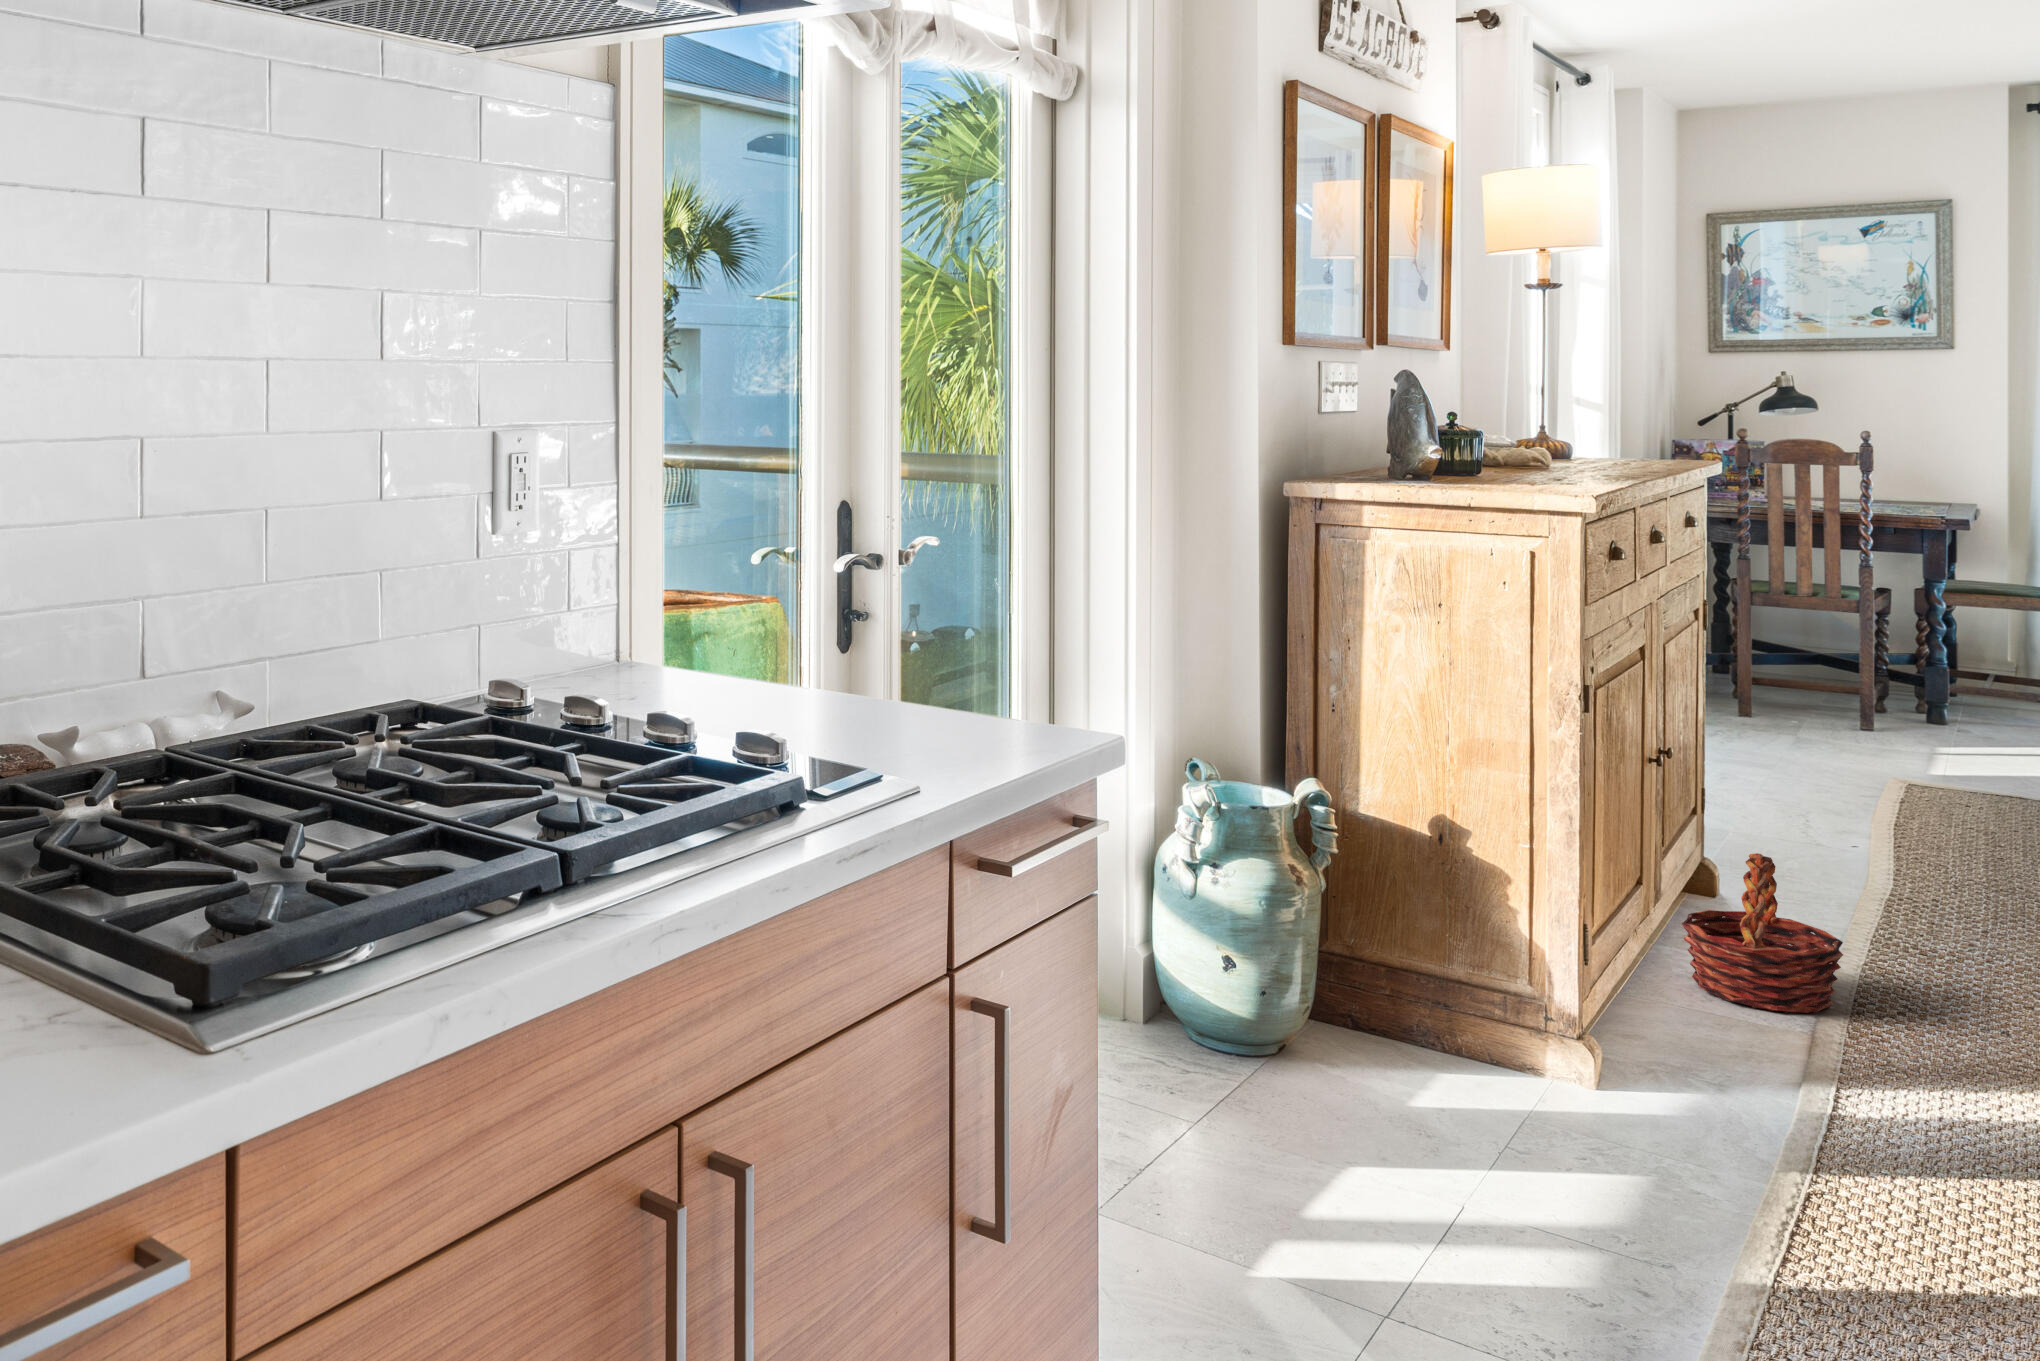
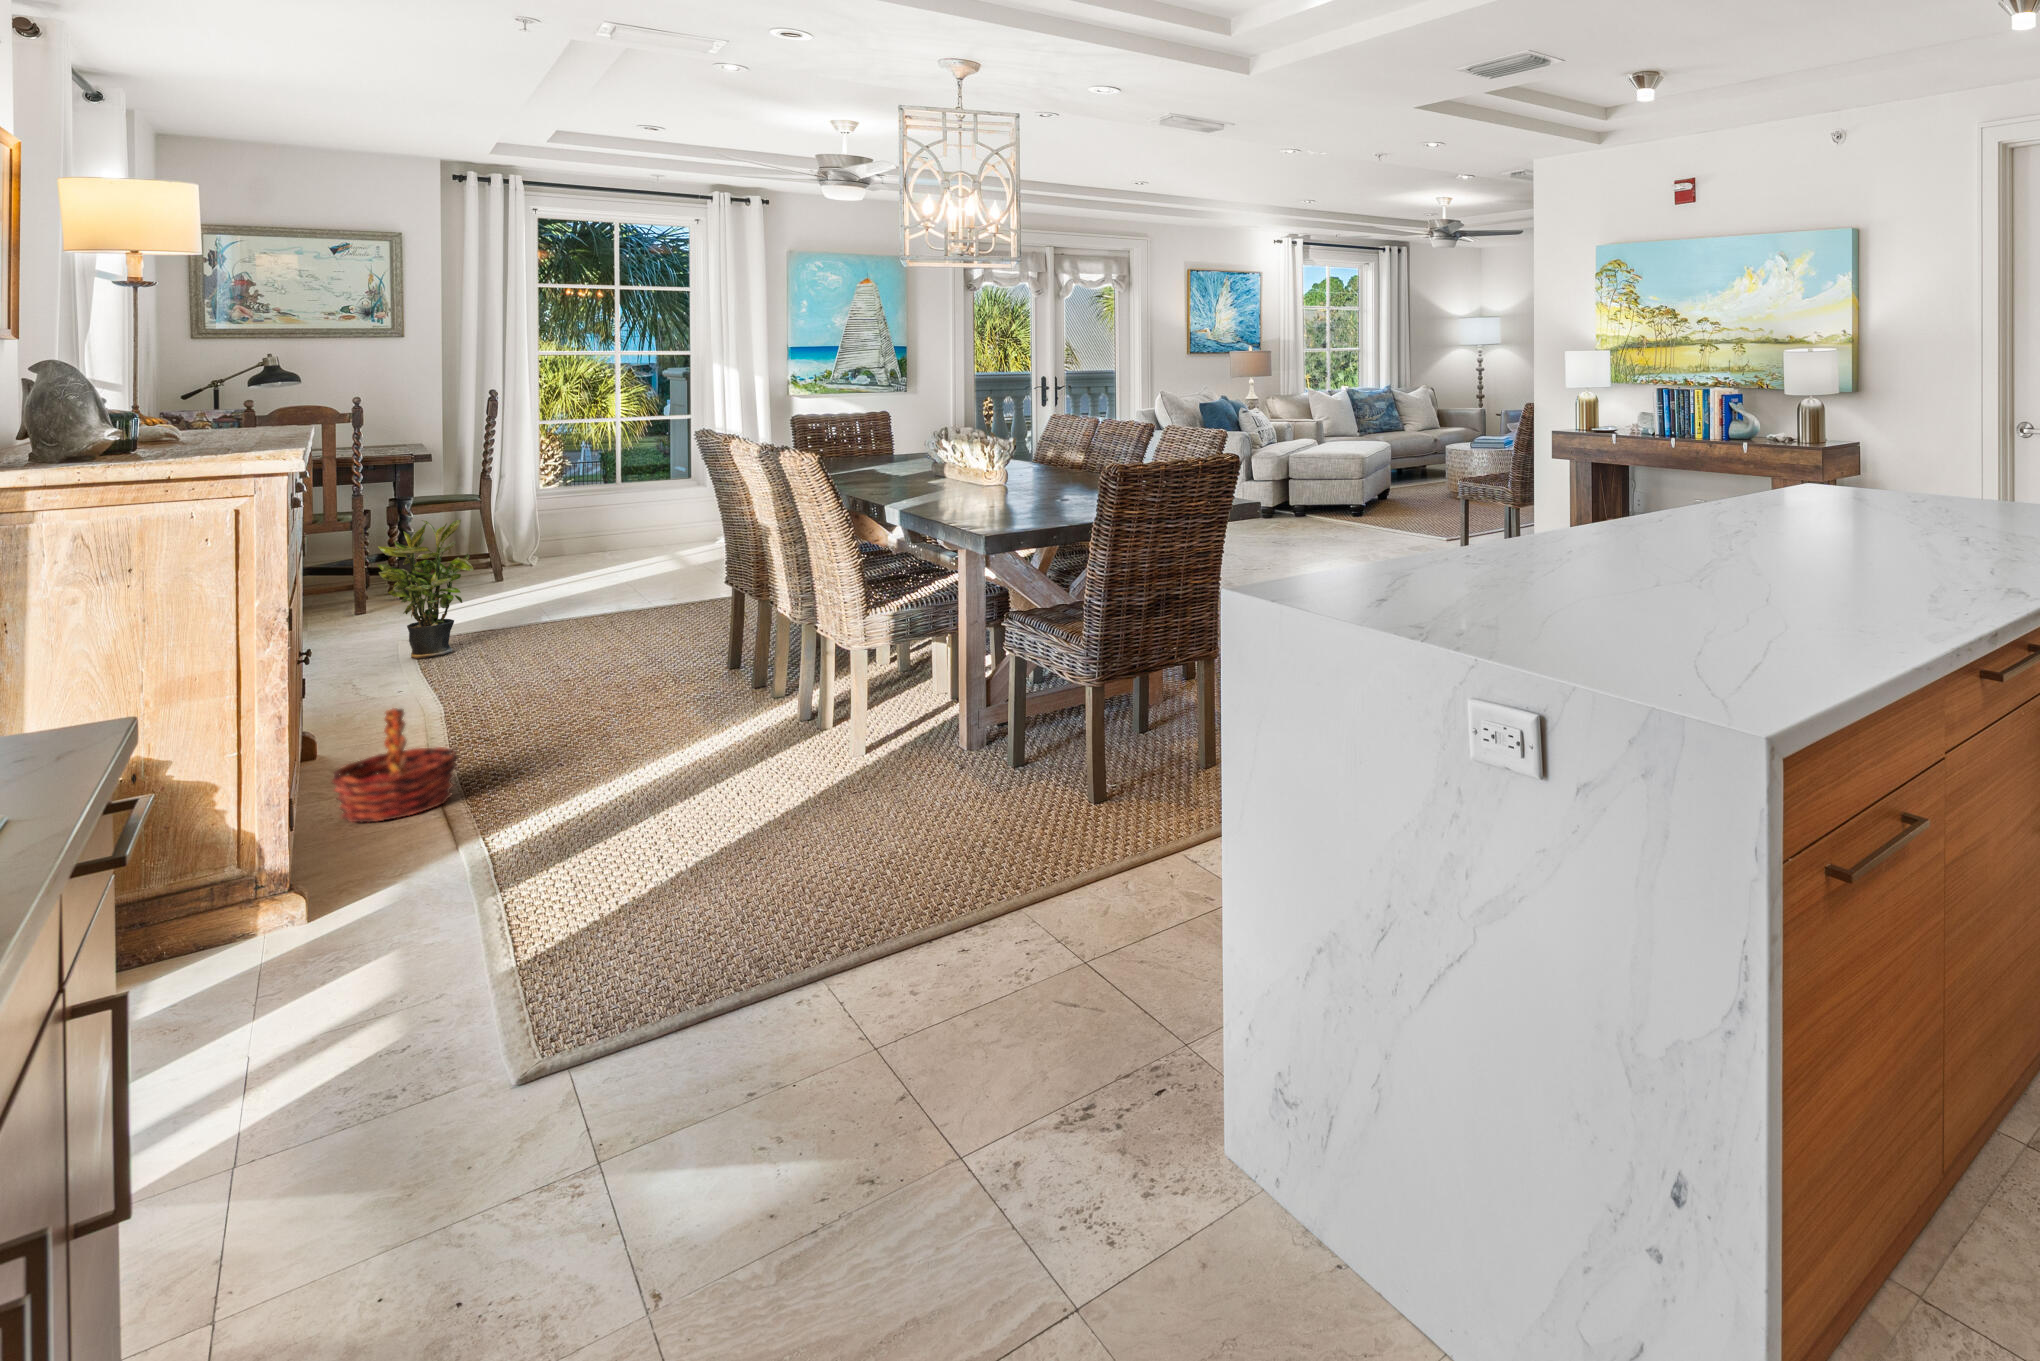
potted plant: none [1846,608,1982,809] -> present [377,520,474,659]

